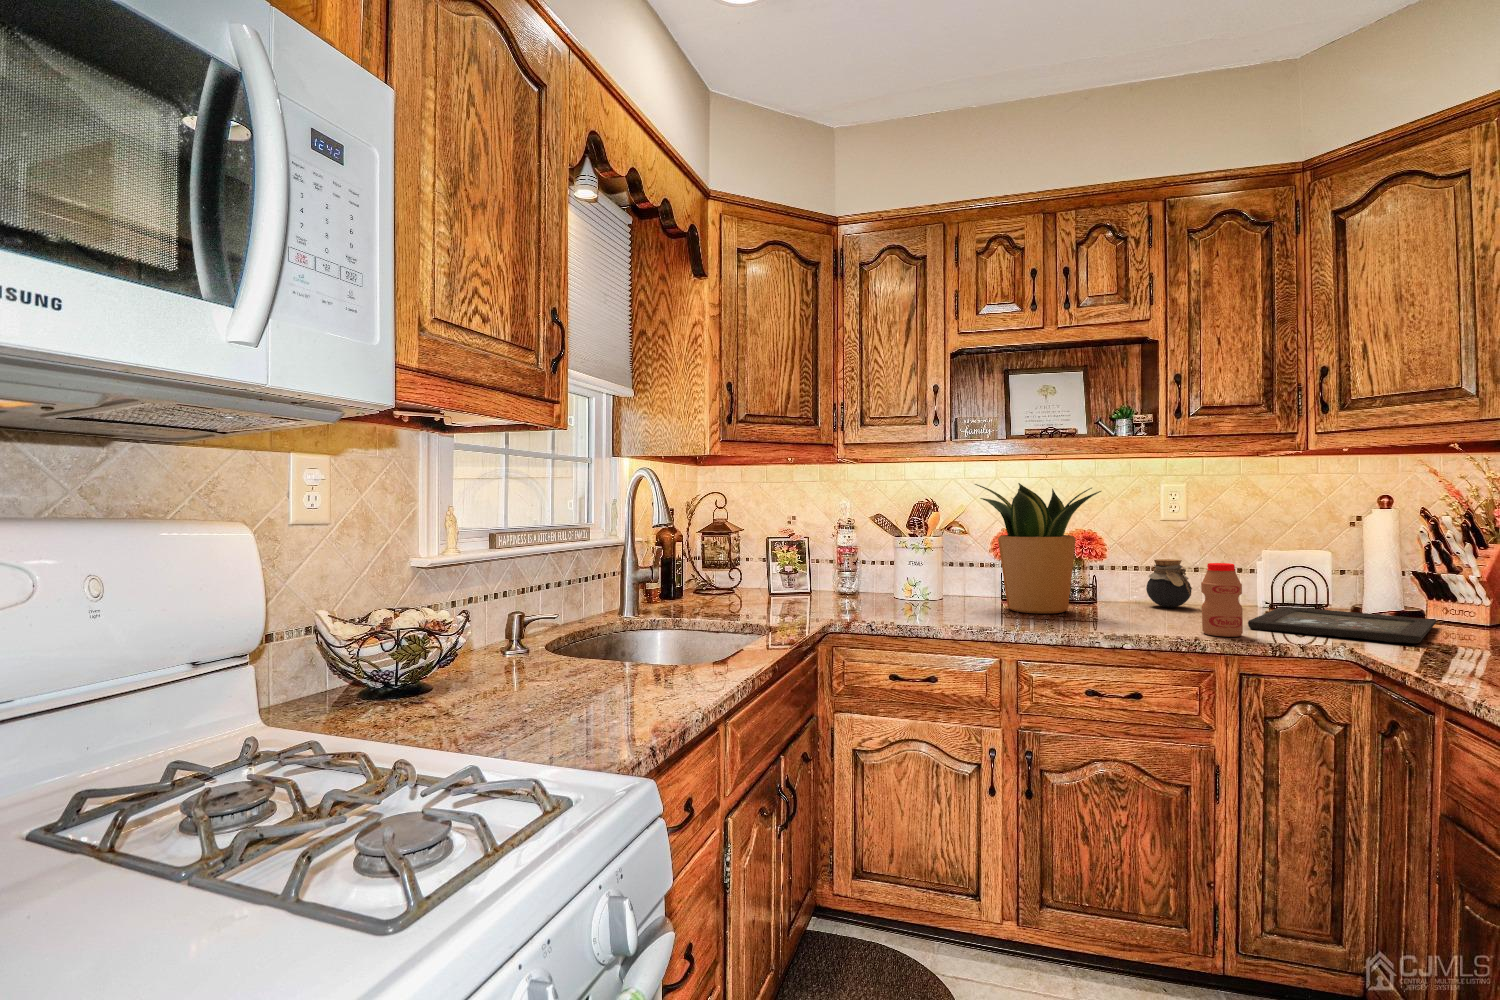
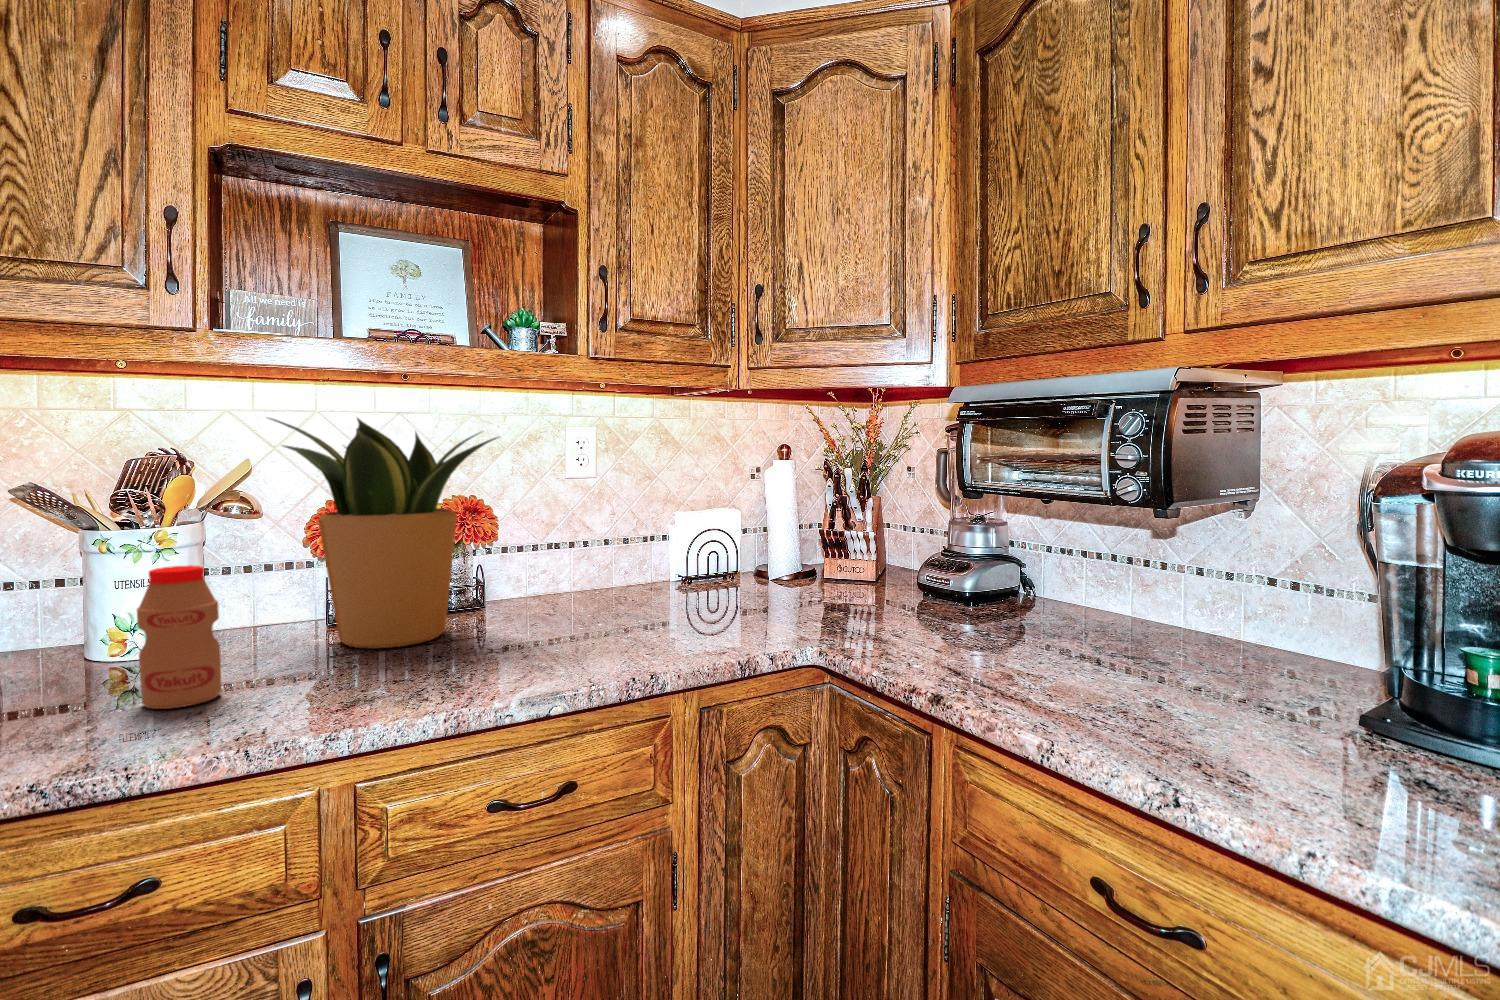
jar: present [1146,559,1192,607] -> none [550,535,608,602]
bottle: present [1201,563,1243,637] -> present [137,565,222,709]
tray: present [1248,607,1436,643] -> none [693,586,868,630]

